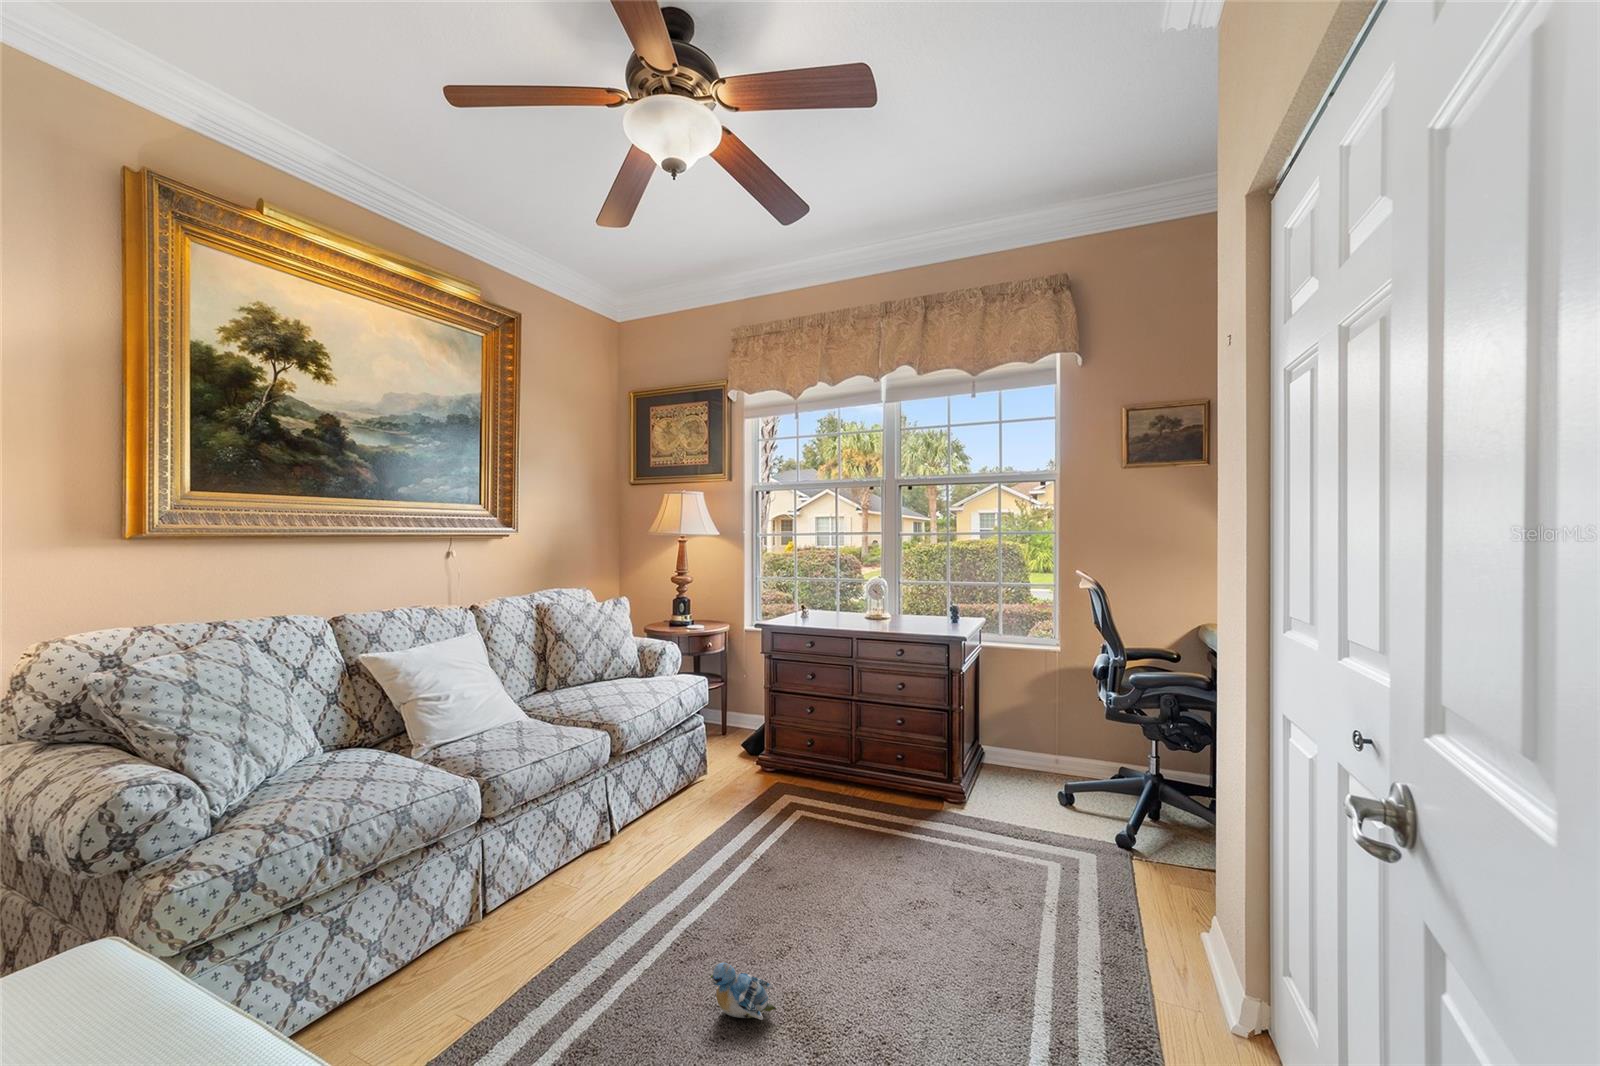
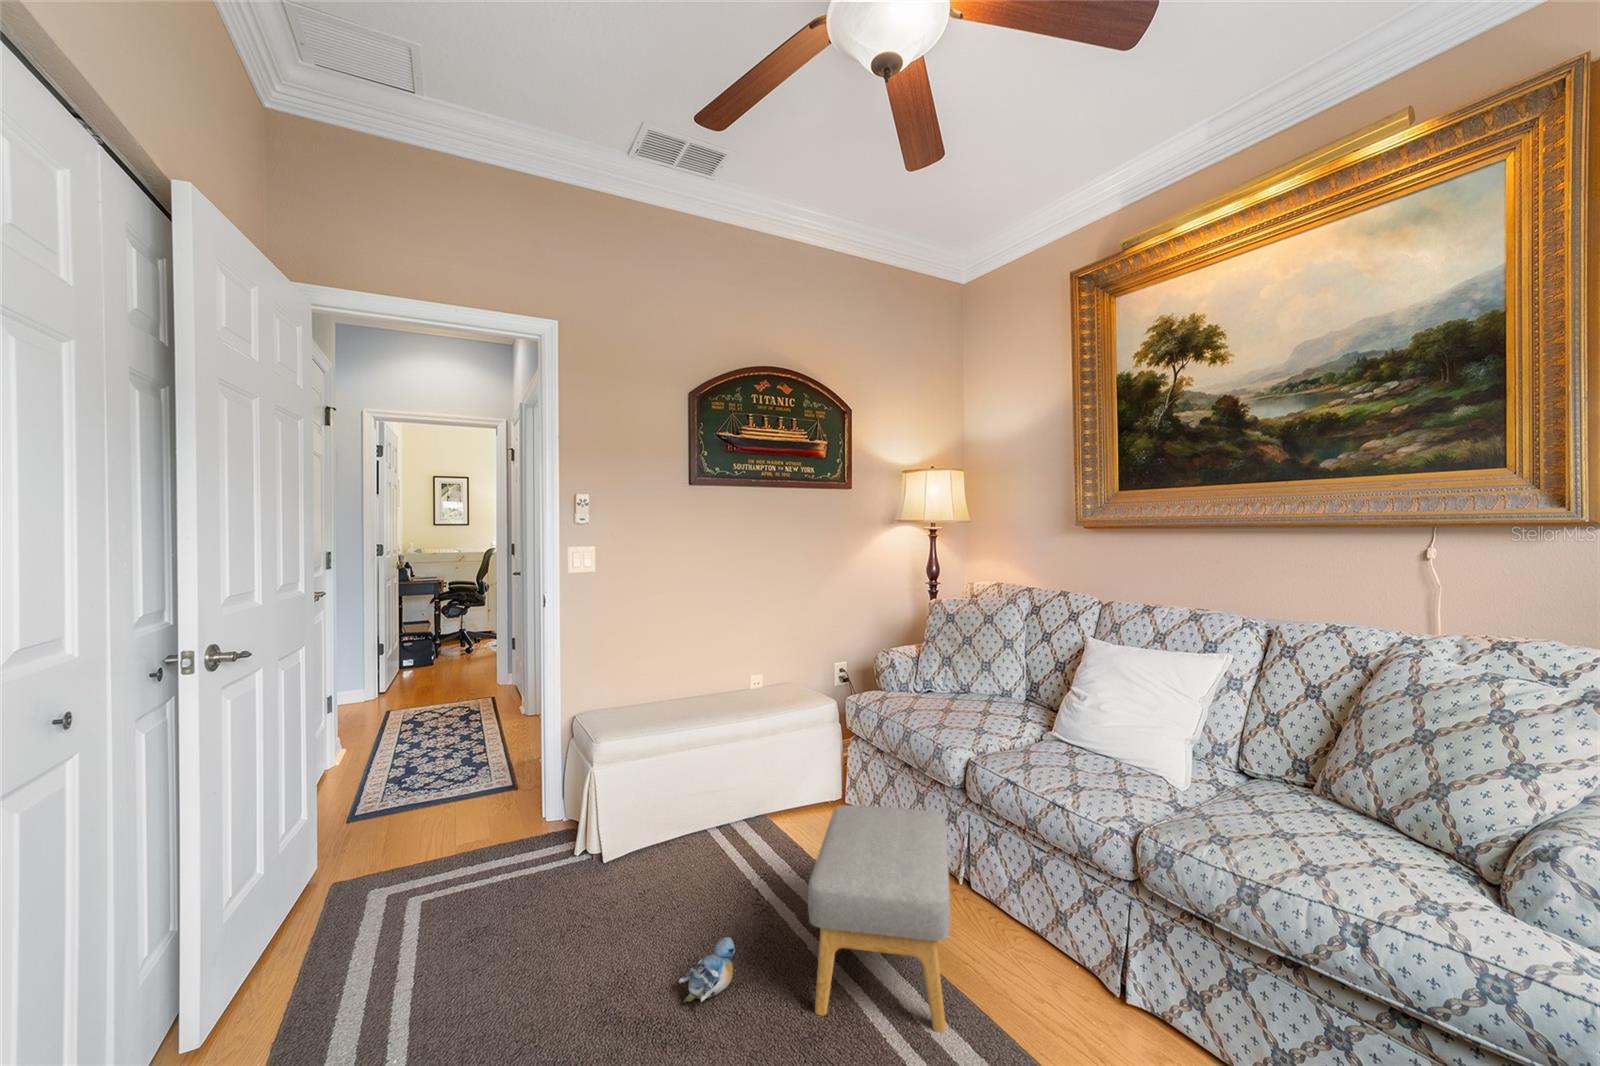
footstool: none [540,792,721,991] -> present [808,805,950,1032]

